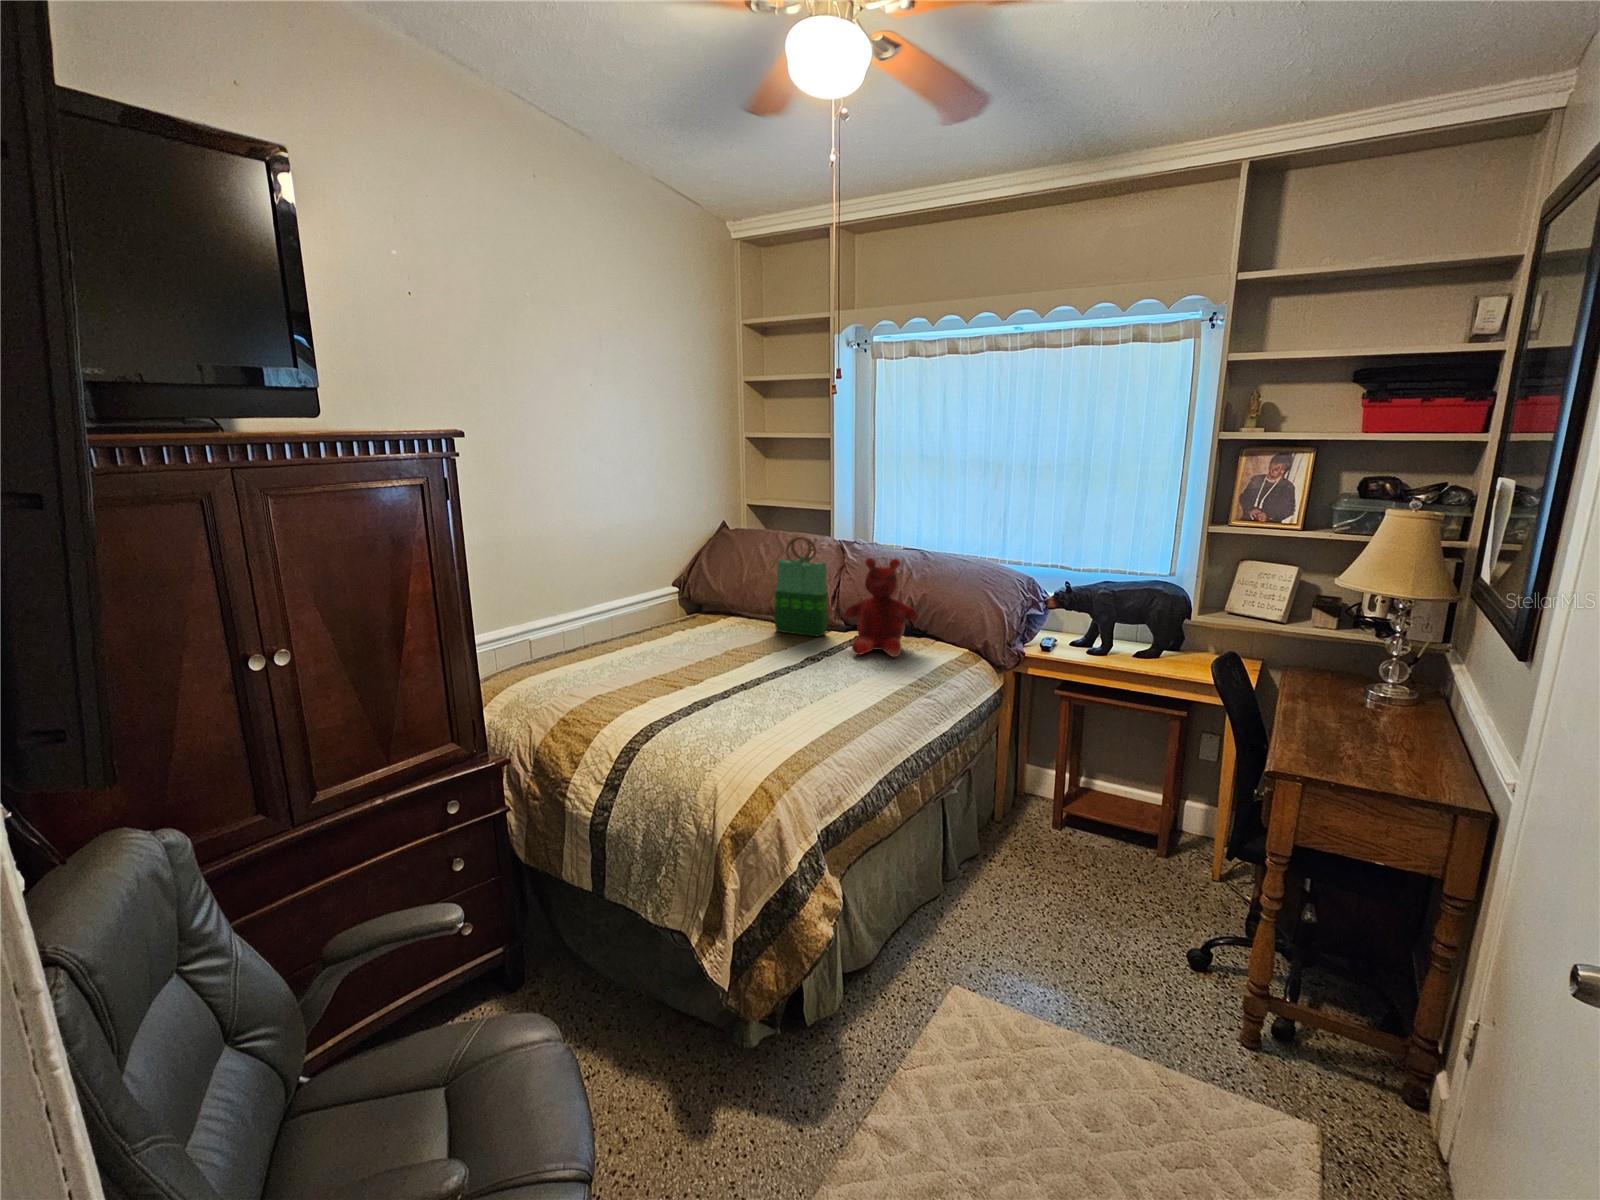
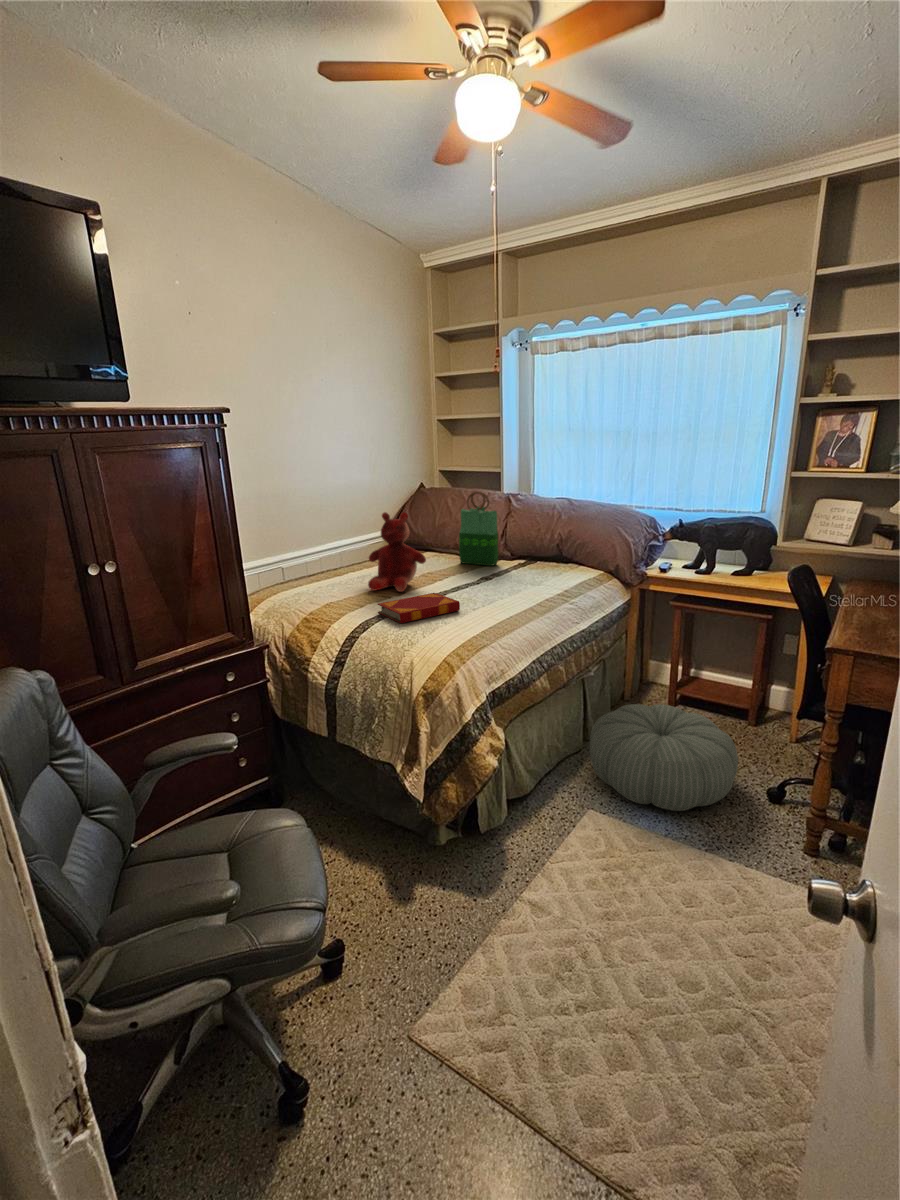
teddy bear: present [844,558,919,657] -> present [368,512,426,592]
hardback book: none [665,681,779,728] -> present [378,593,460,623]
pouf: none [952,832,1150,987] -> present [590,704,738,811]

